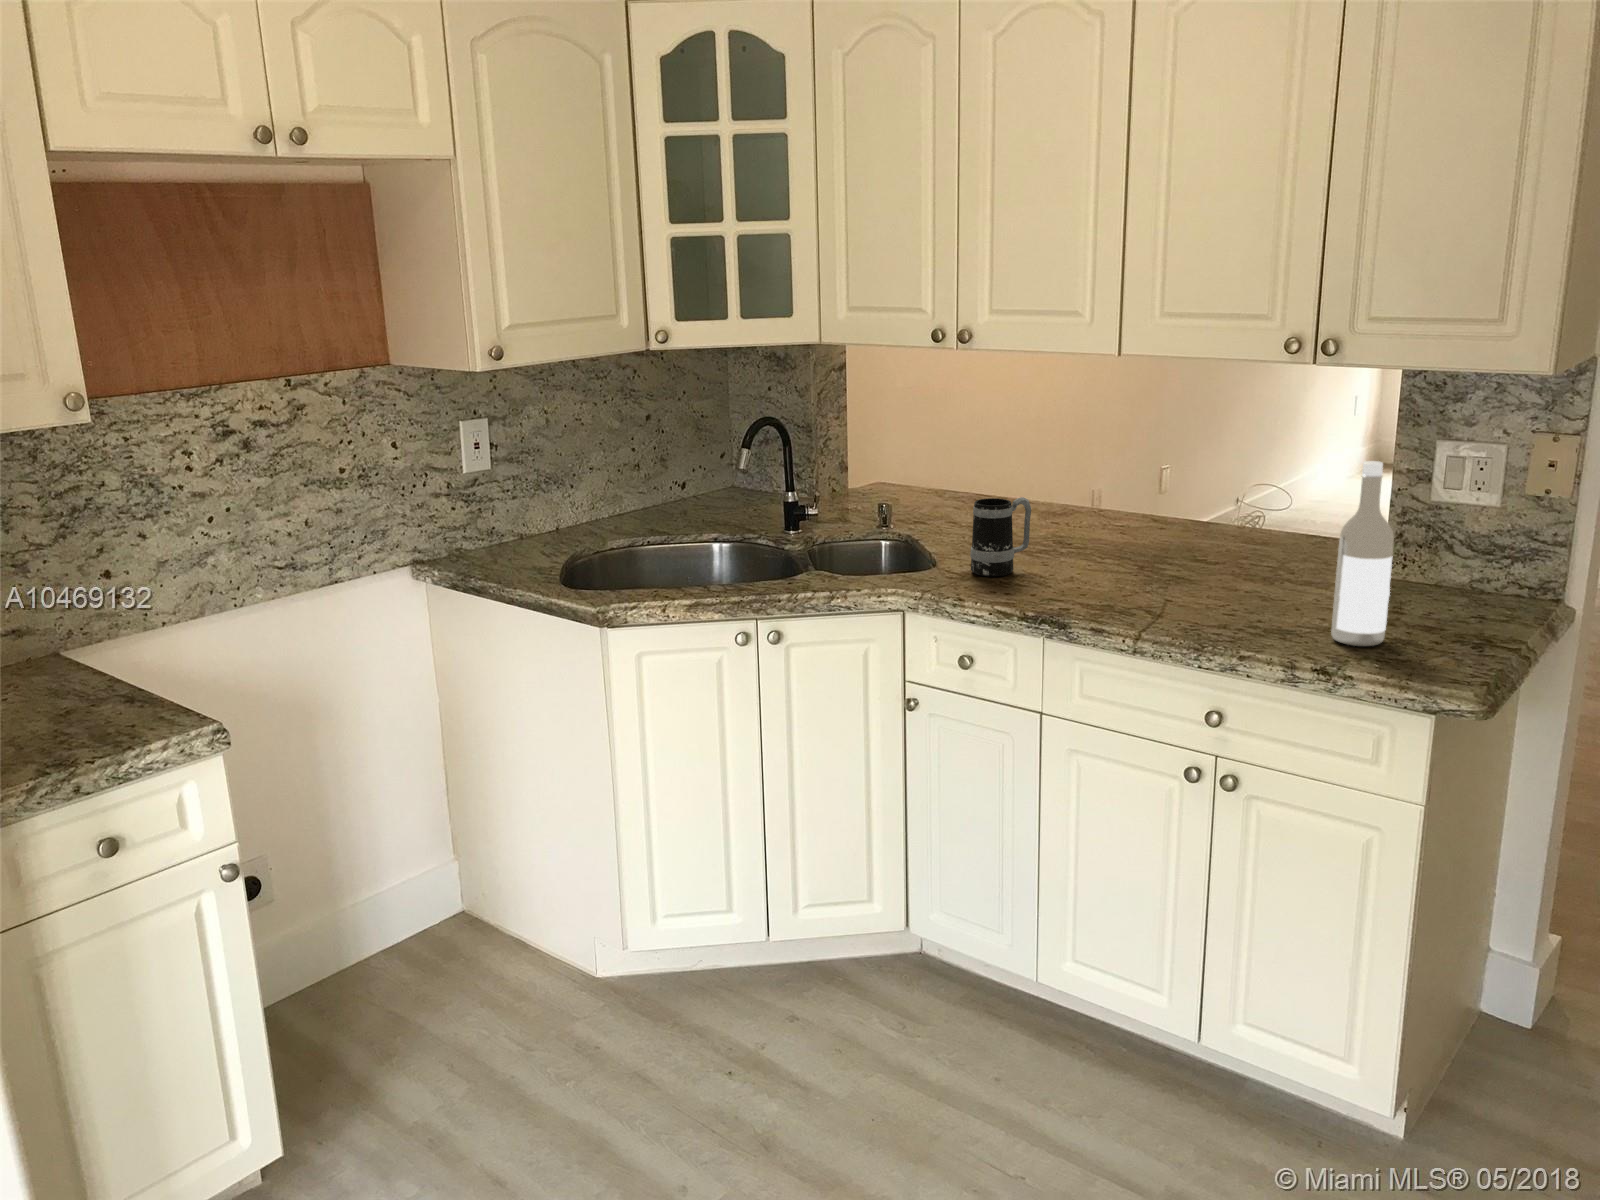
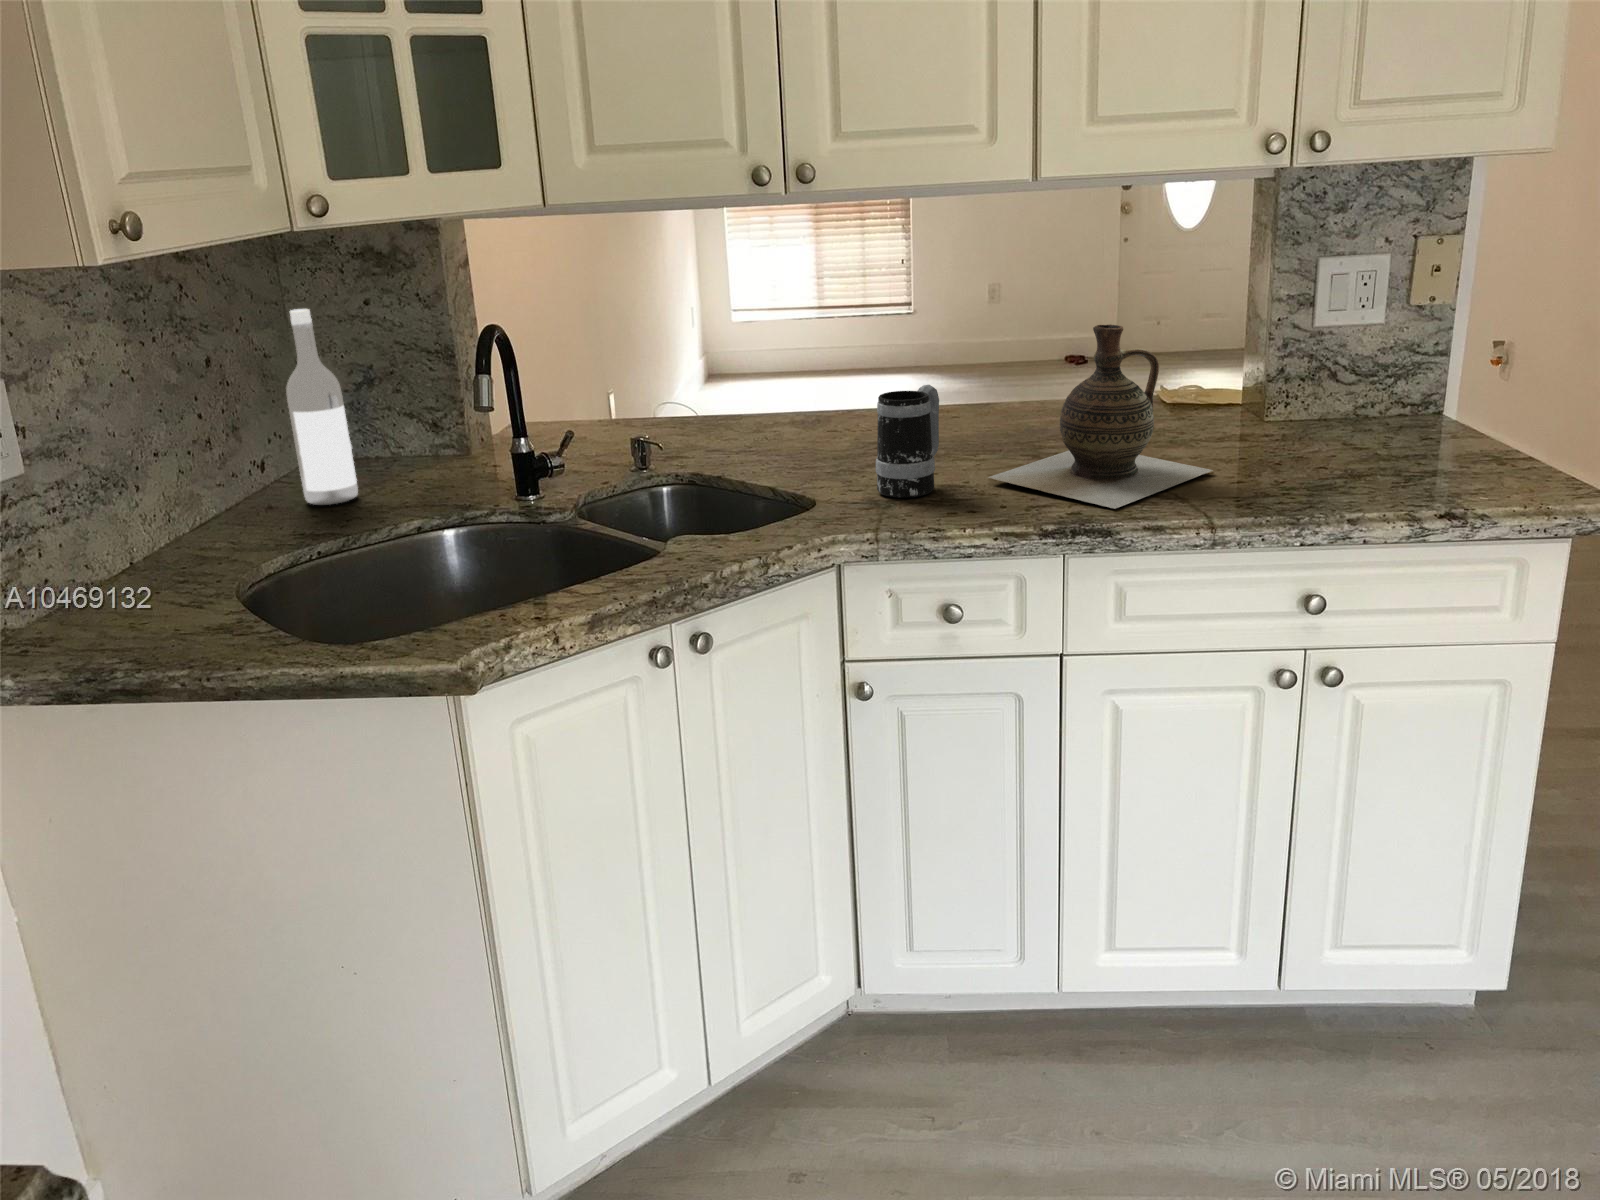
wine bottle: present [1331,461,1394,646] -> present [286,309,358,505]
ceramic jug: none [1052,471,1219,610] -> present [988,324,1213,509]

